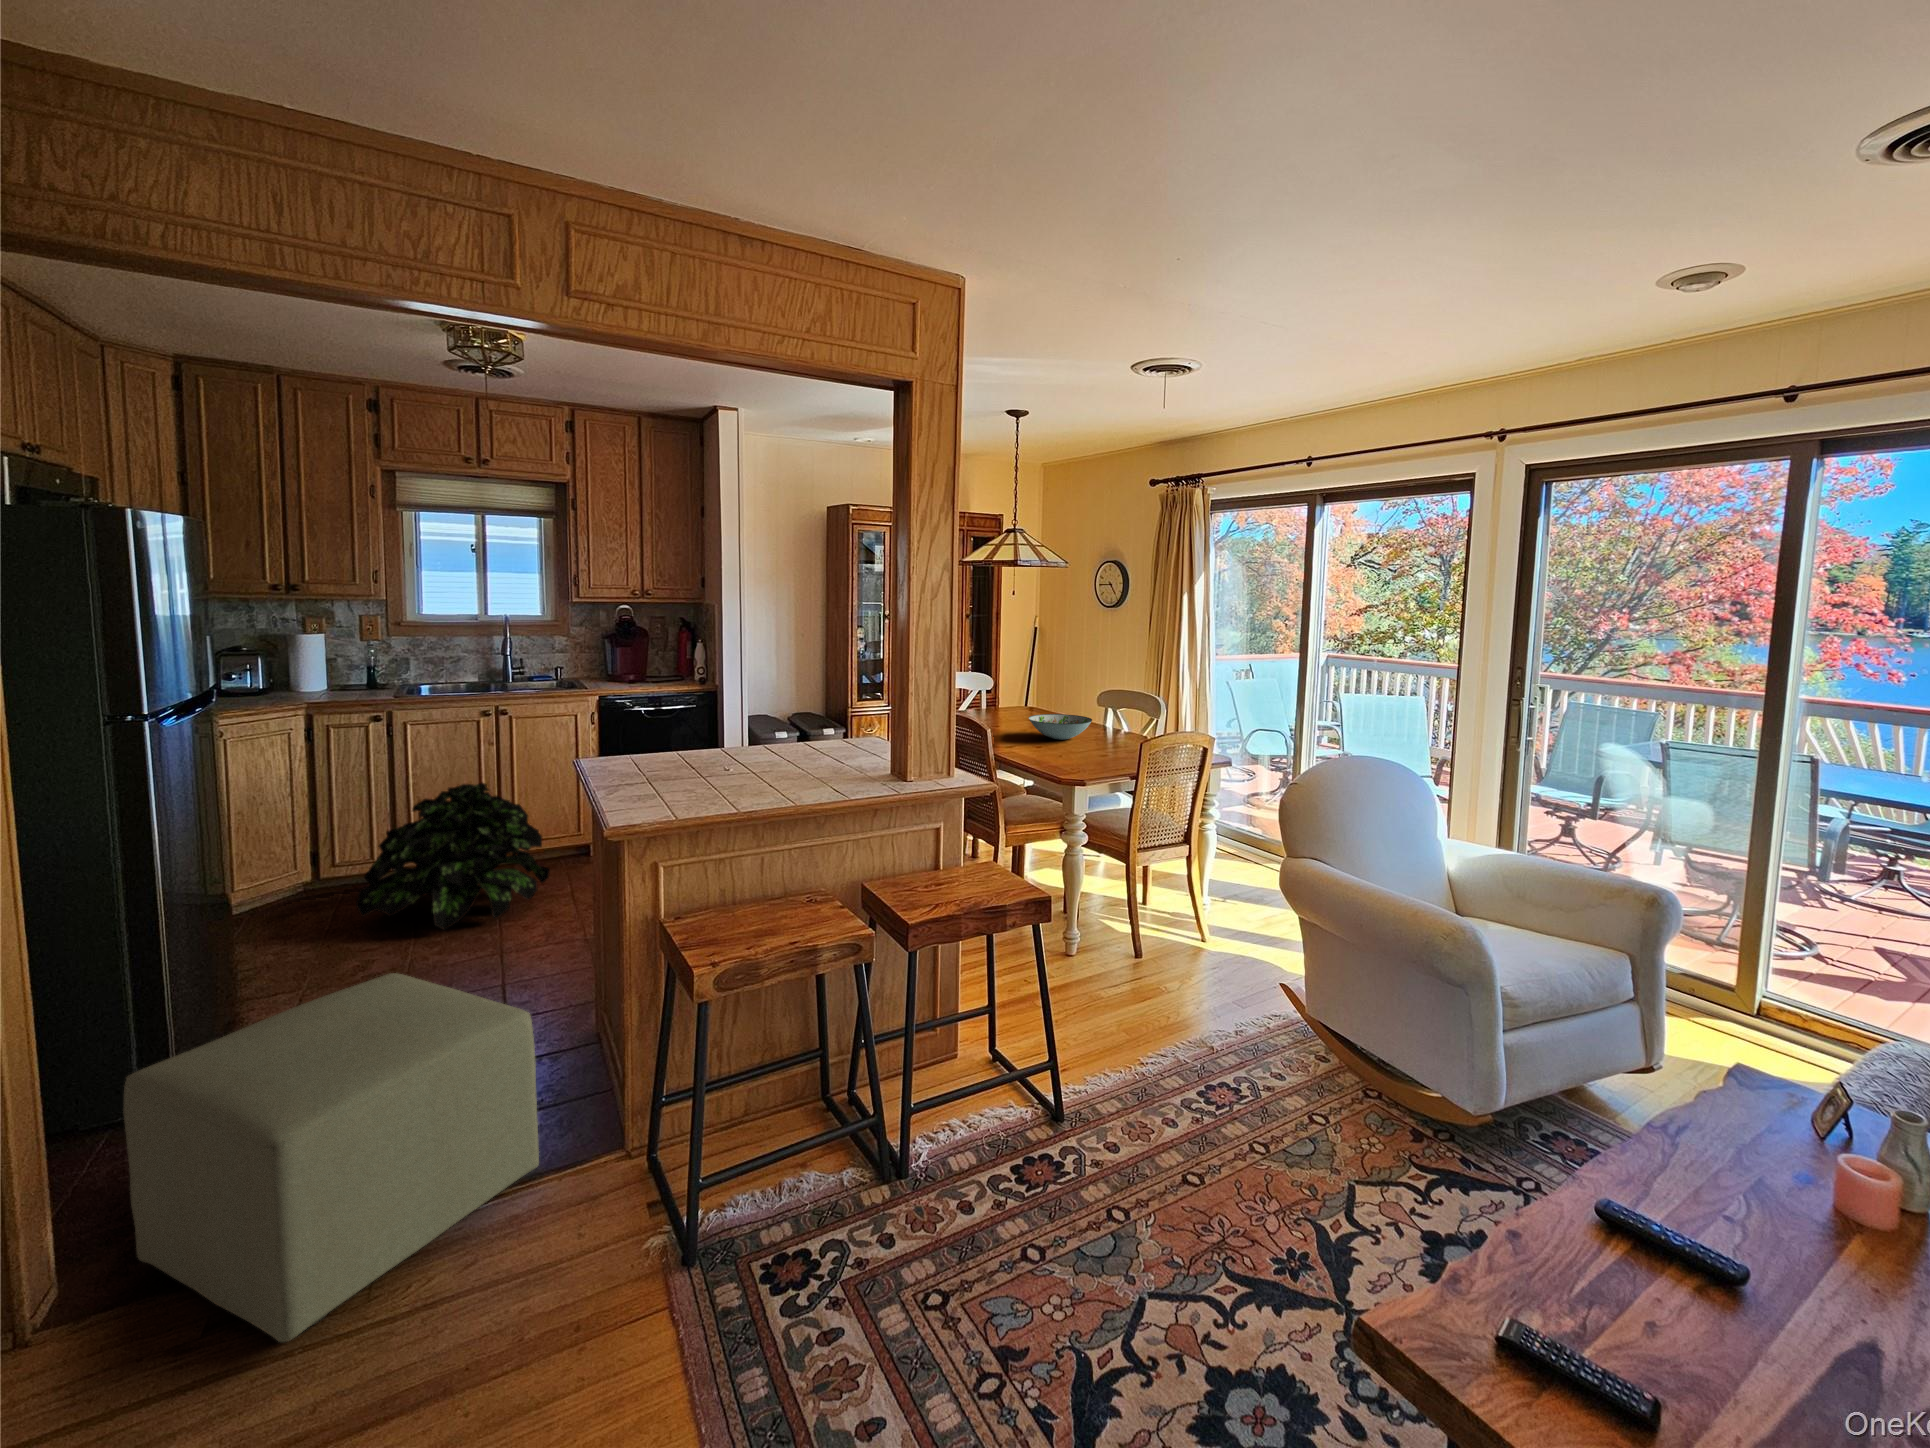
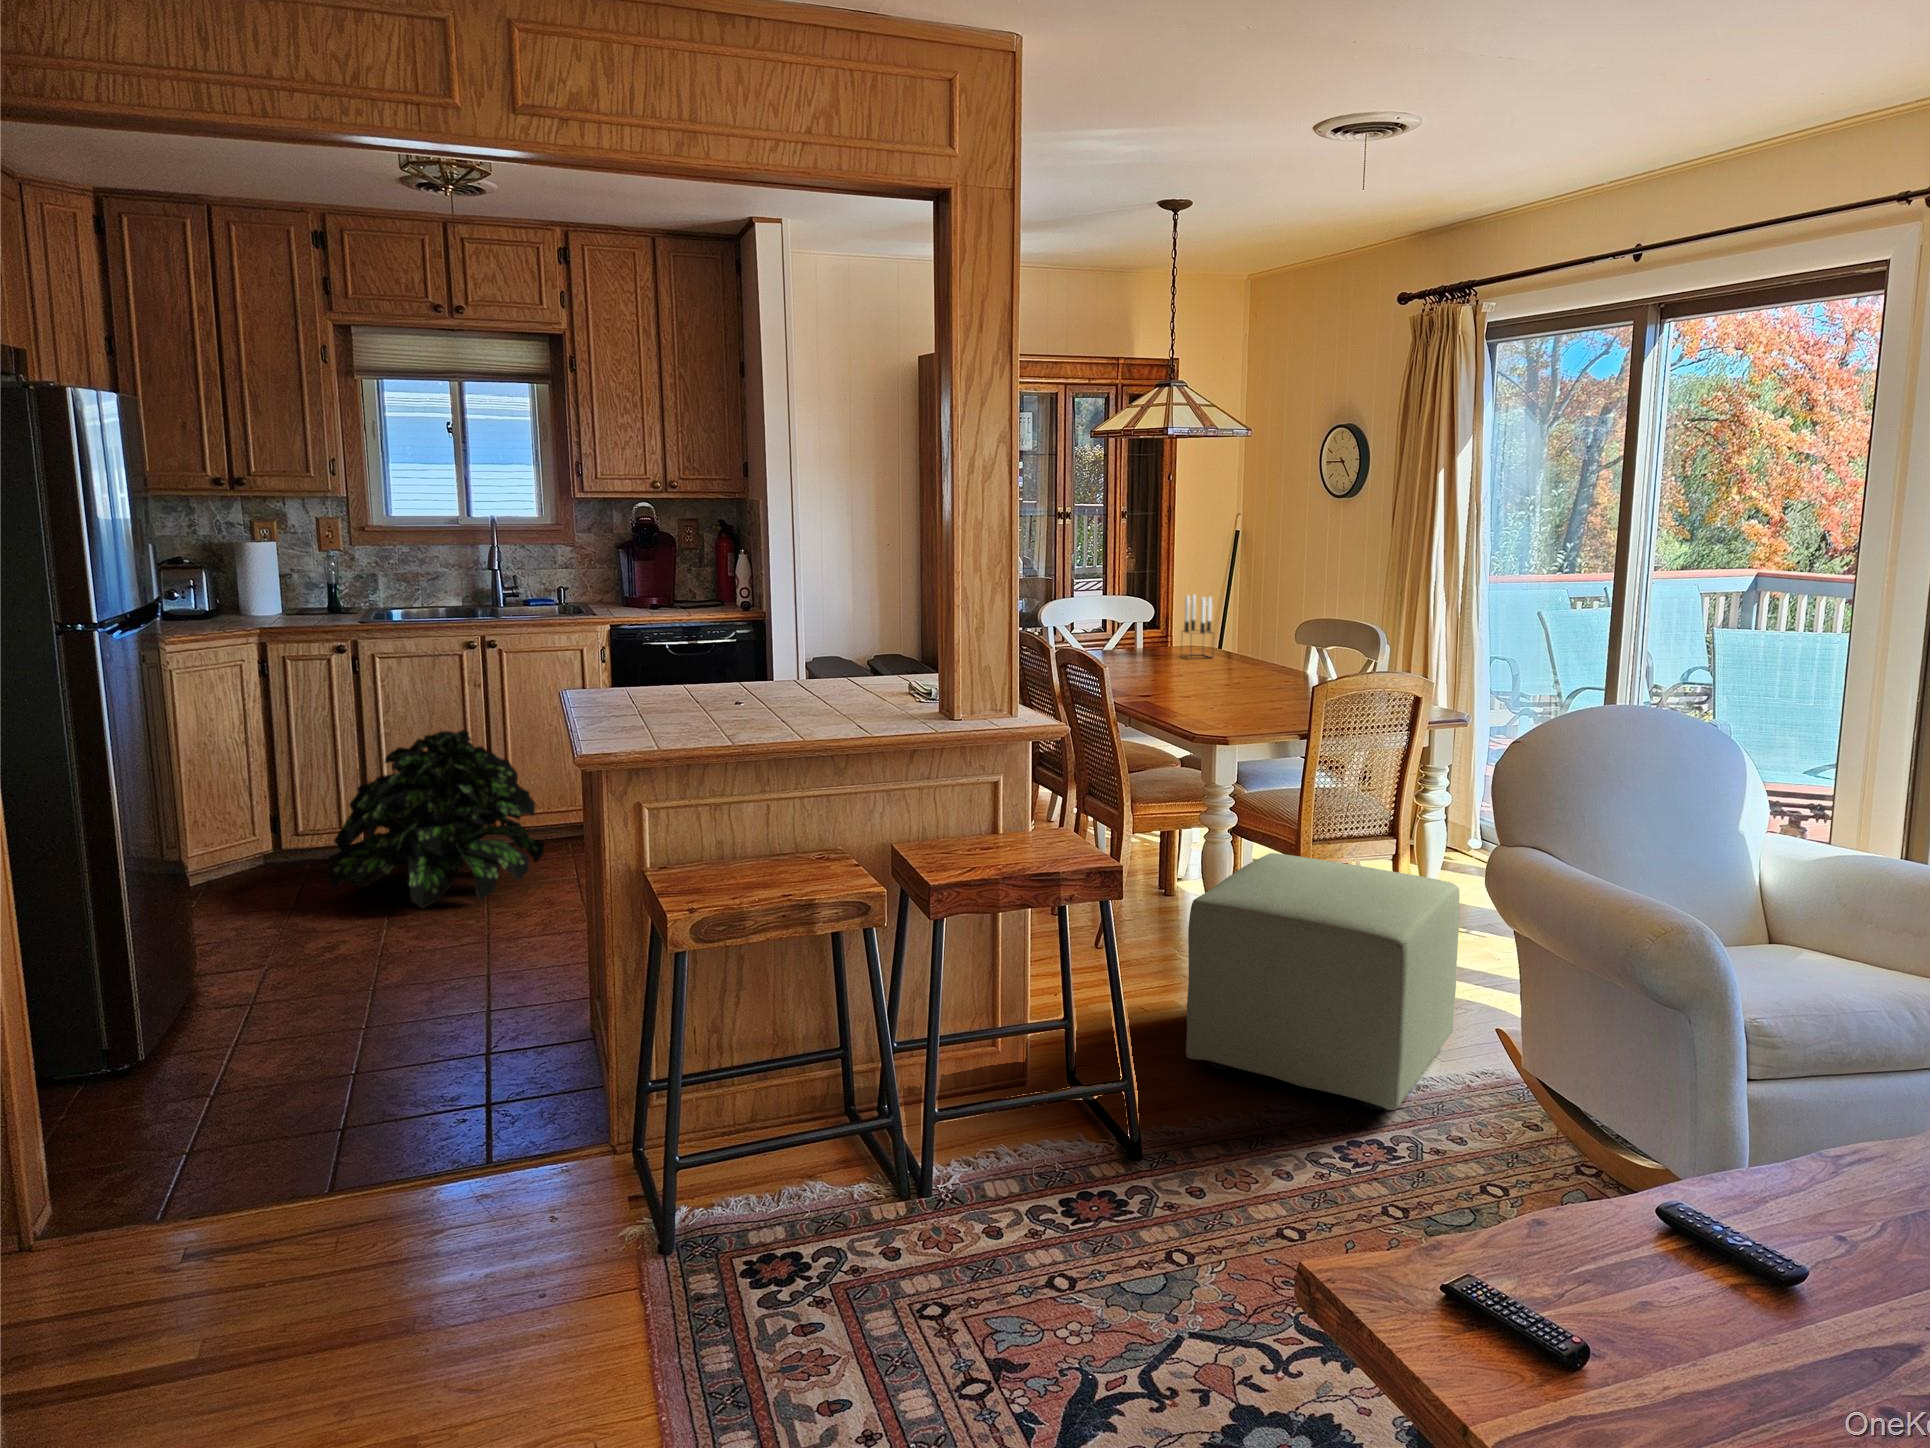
candle holder: none [1024,674,1047,718] -> present [1183,595,1212,658]
decorative bowl: present [1029,714,1092,740] -> none [1173,650,1267,686]
ottoman: present [123,973,539,1342] -> present [1186,853,1459,1110]

